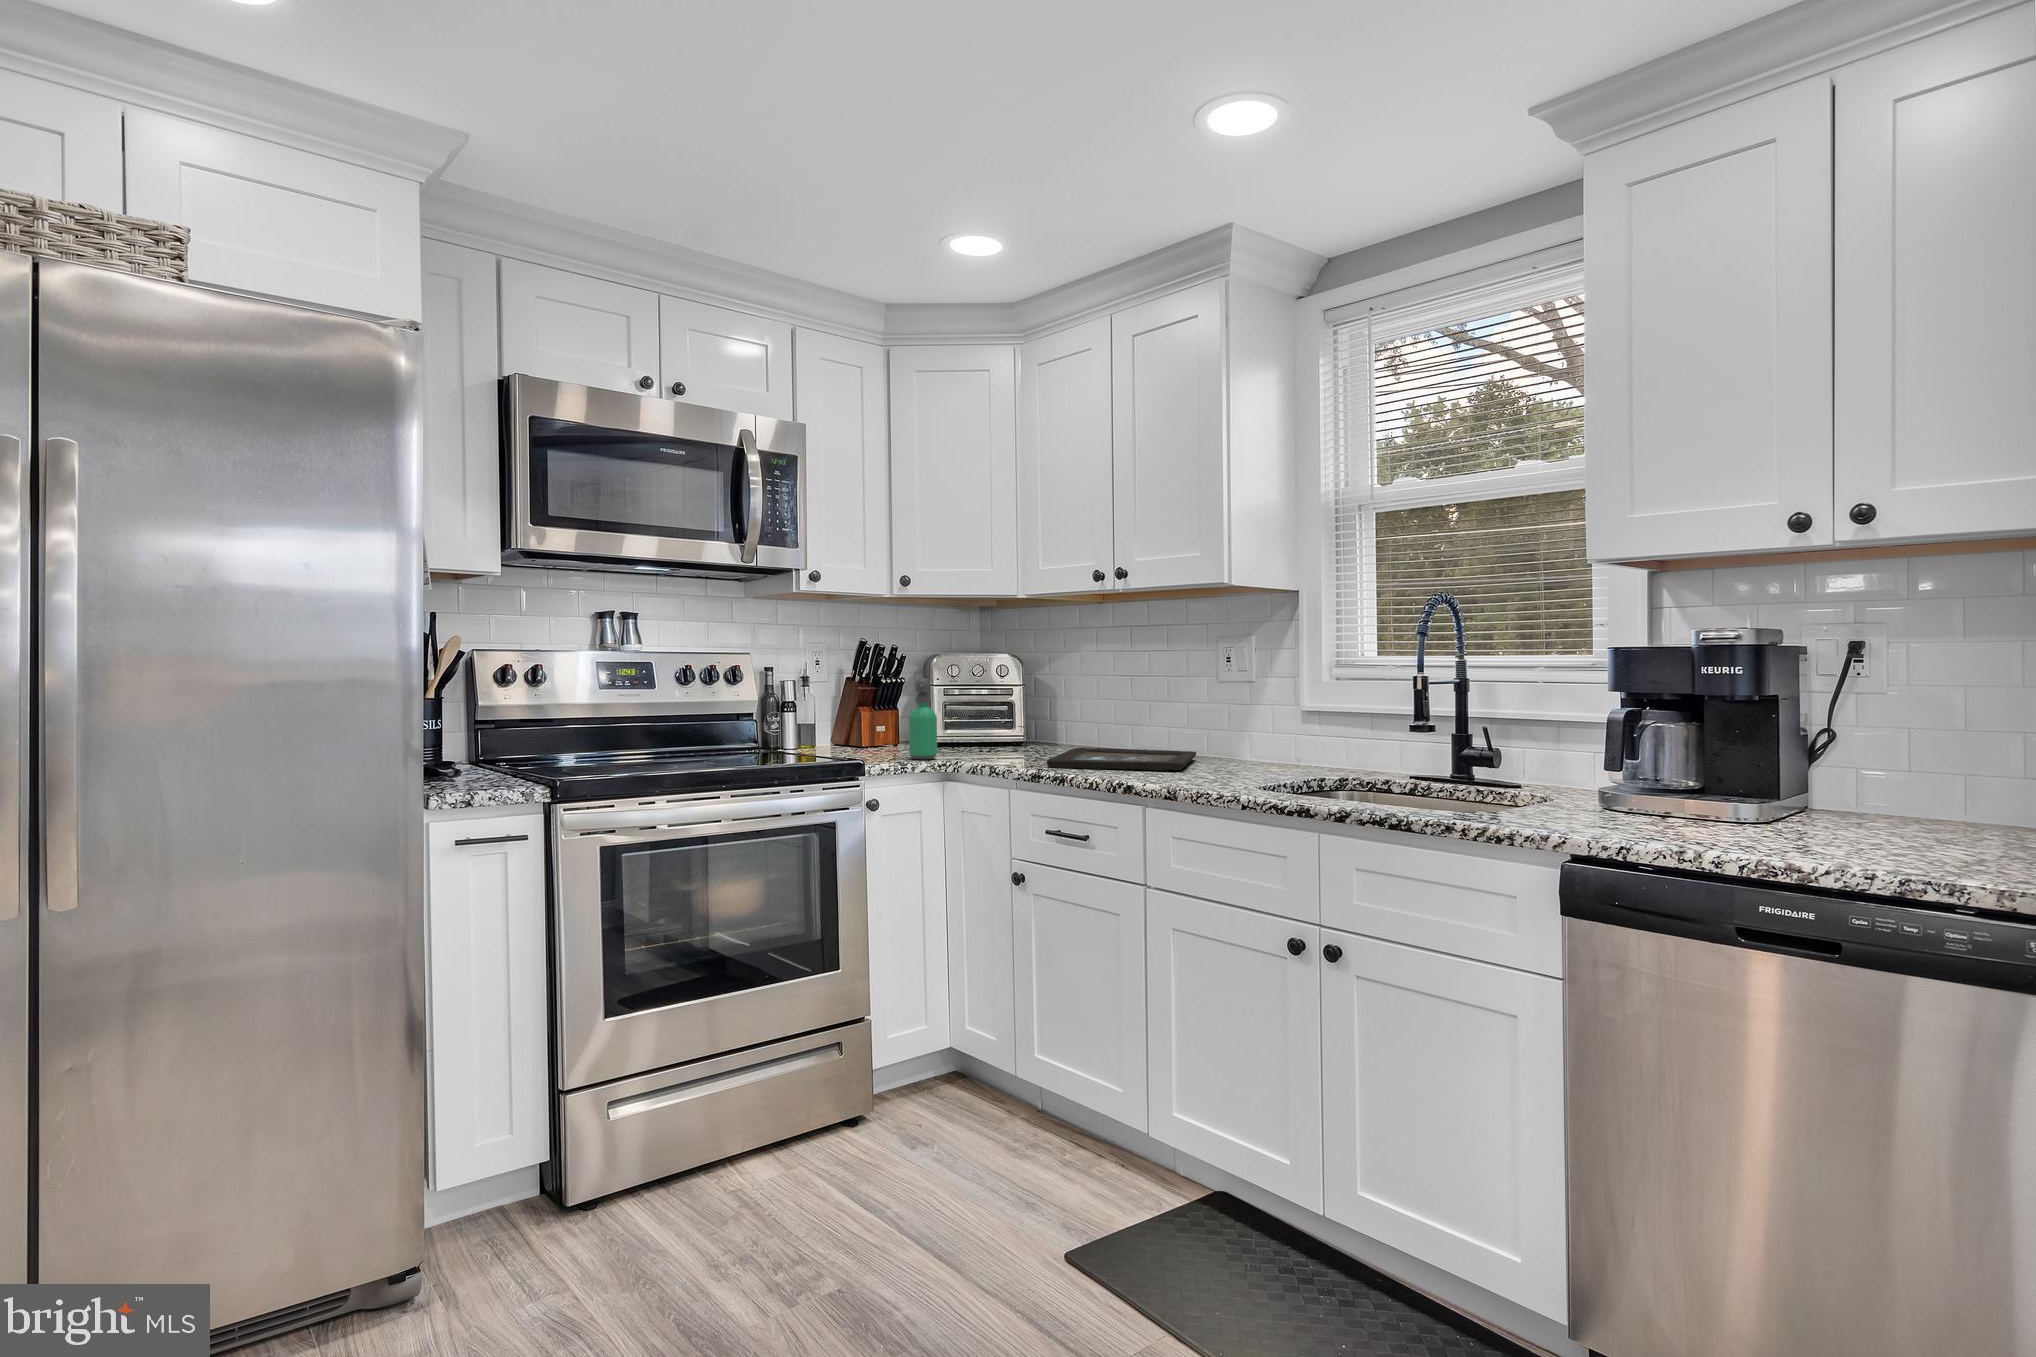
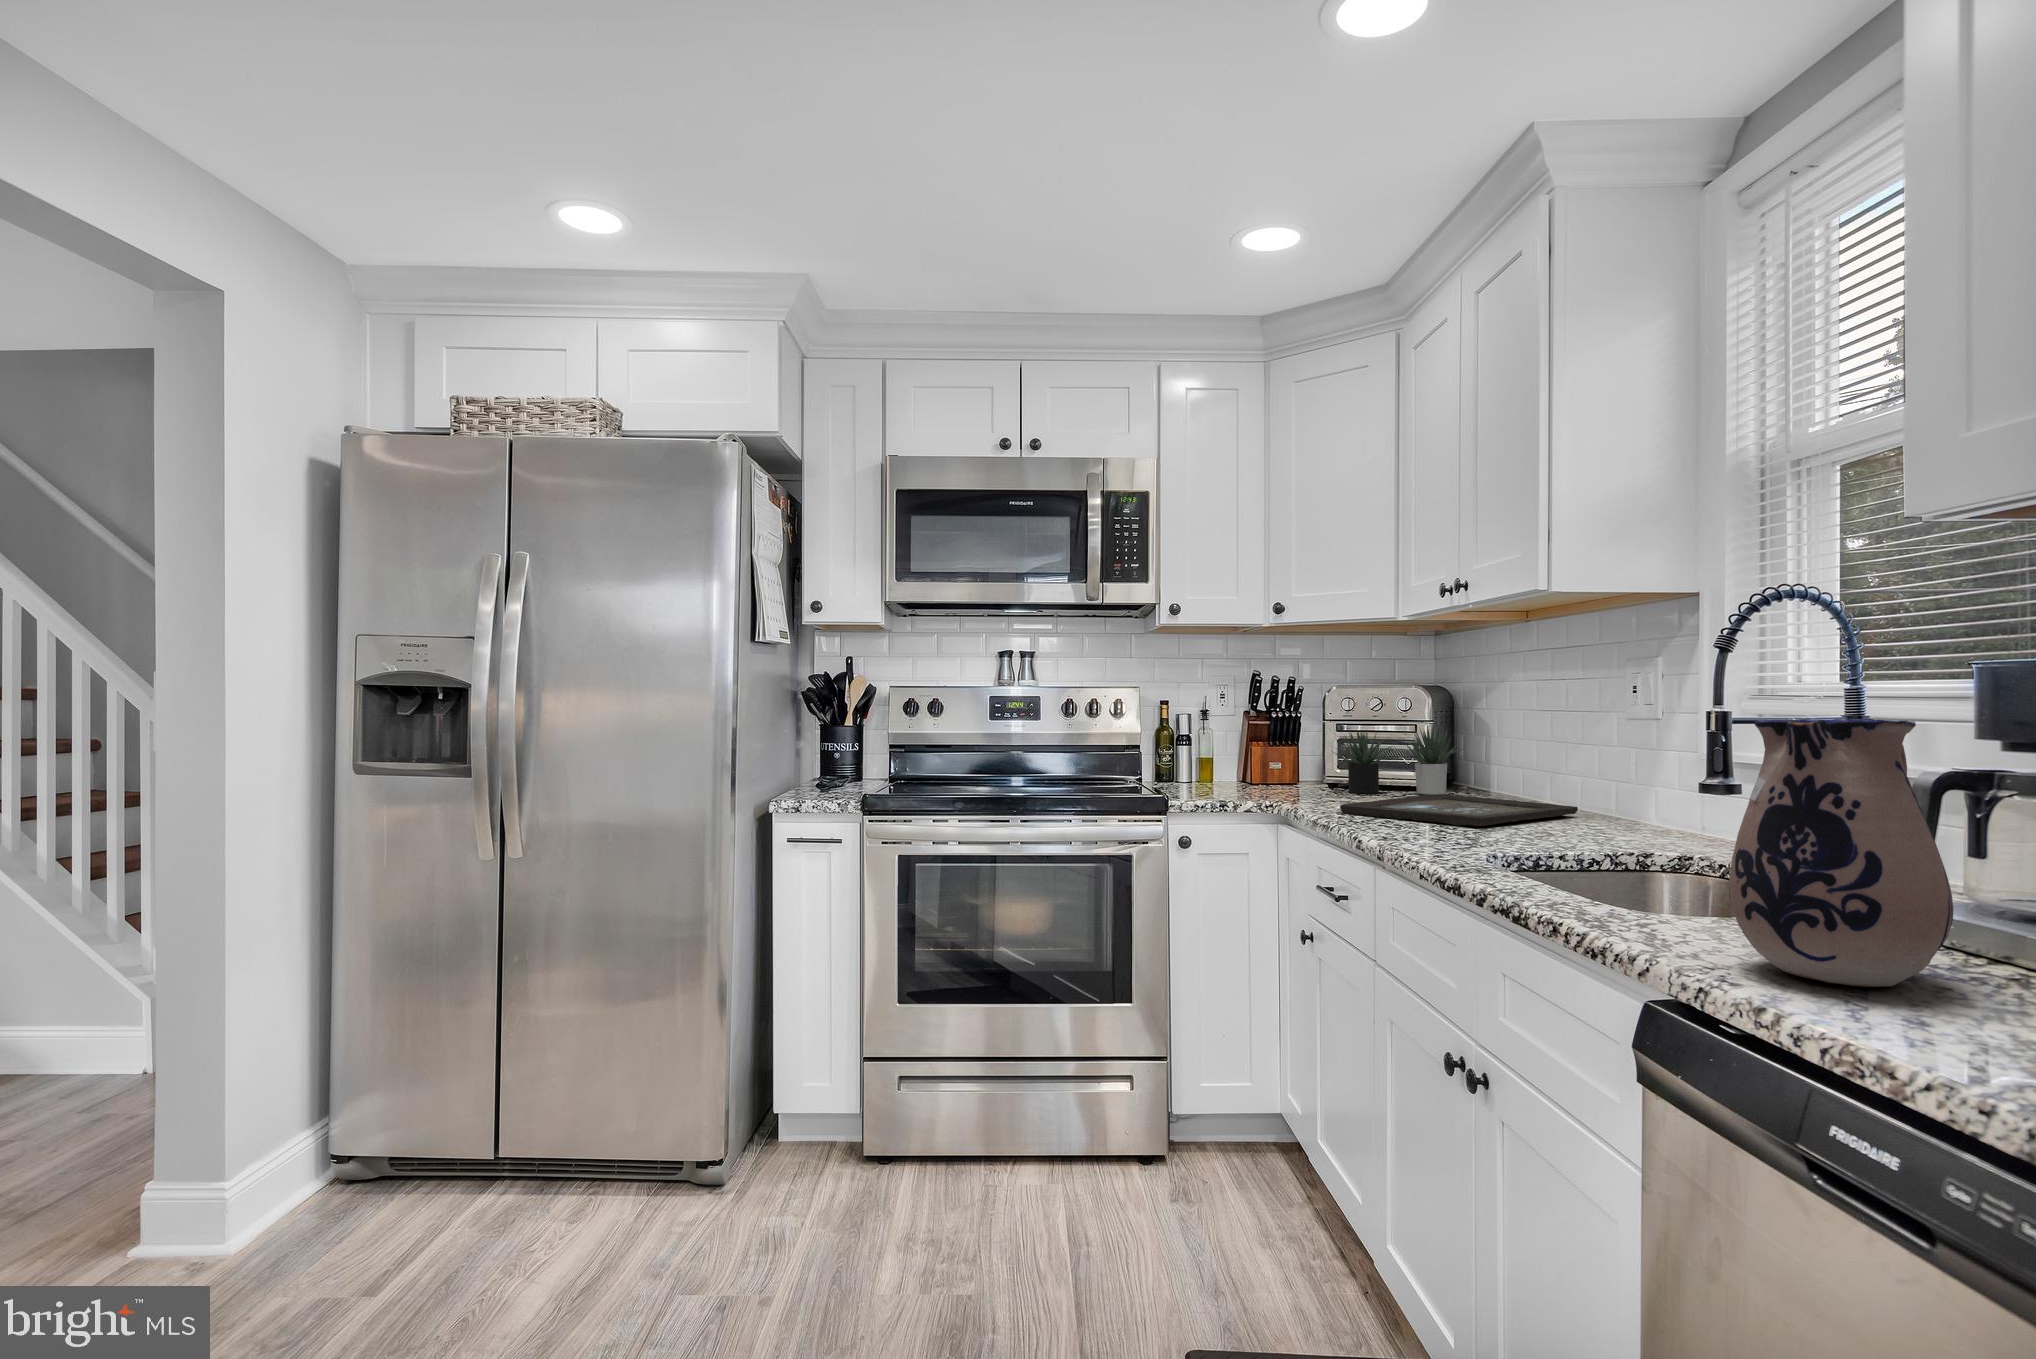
soap dispenser: present [909,678,937,759] -> none [1238,712,1268,797]
ceramic pitcher: none [1599,680,1721,836] -> present [1729,719,1954,987]
succulent plant: none [958,685,1067,752] -> present [1333,725,1463,795]

